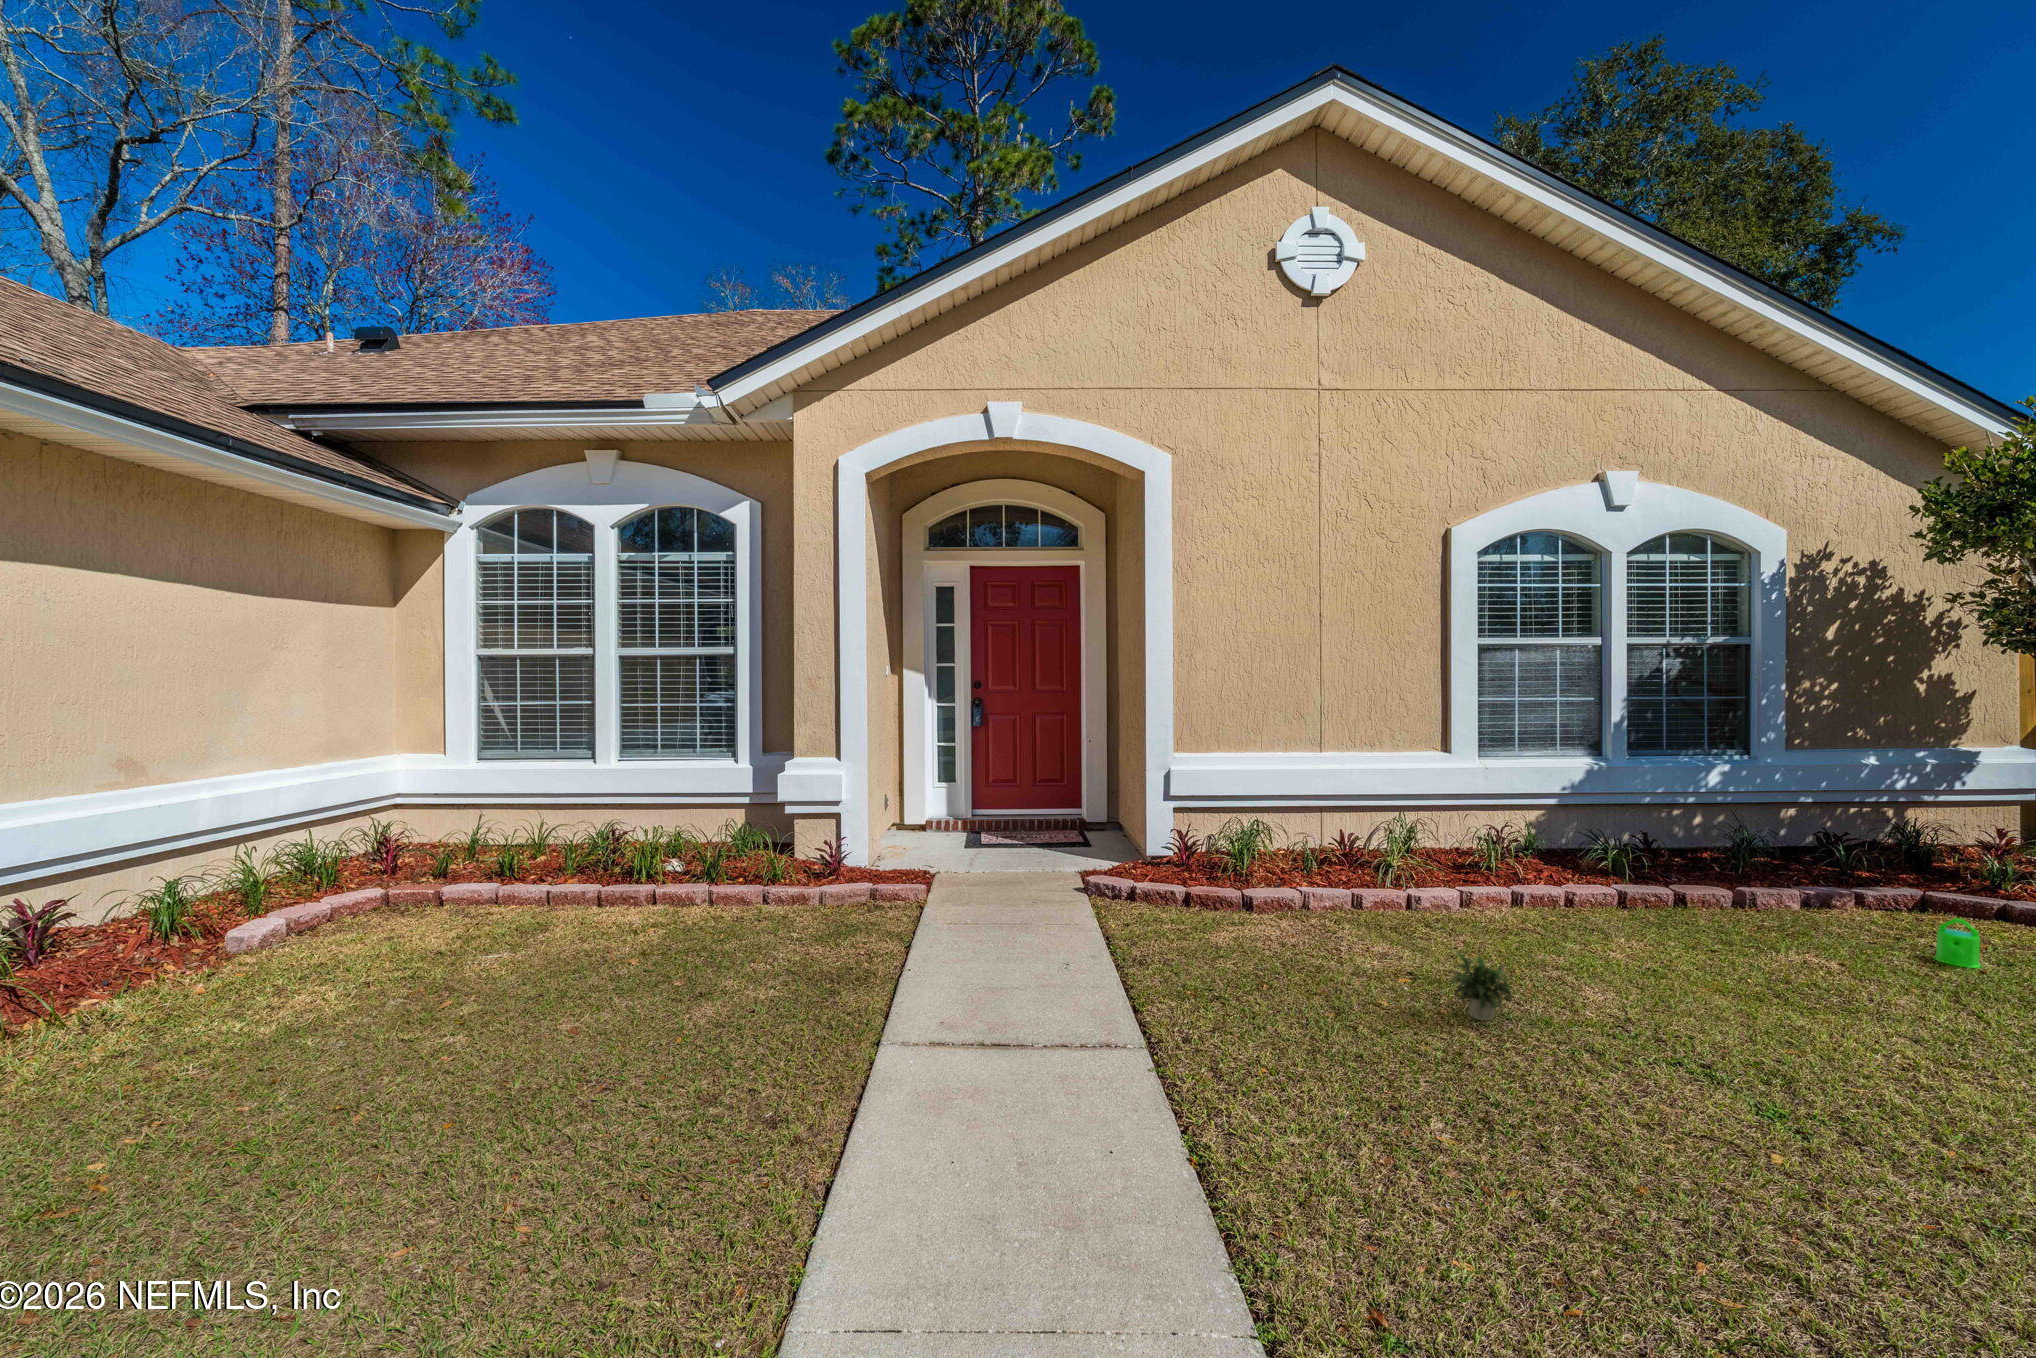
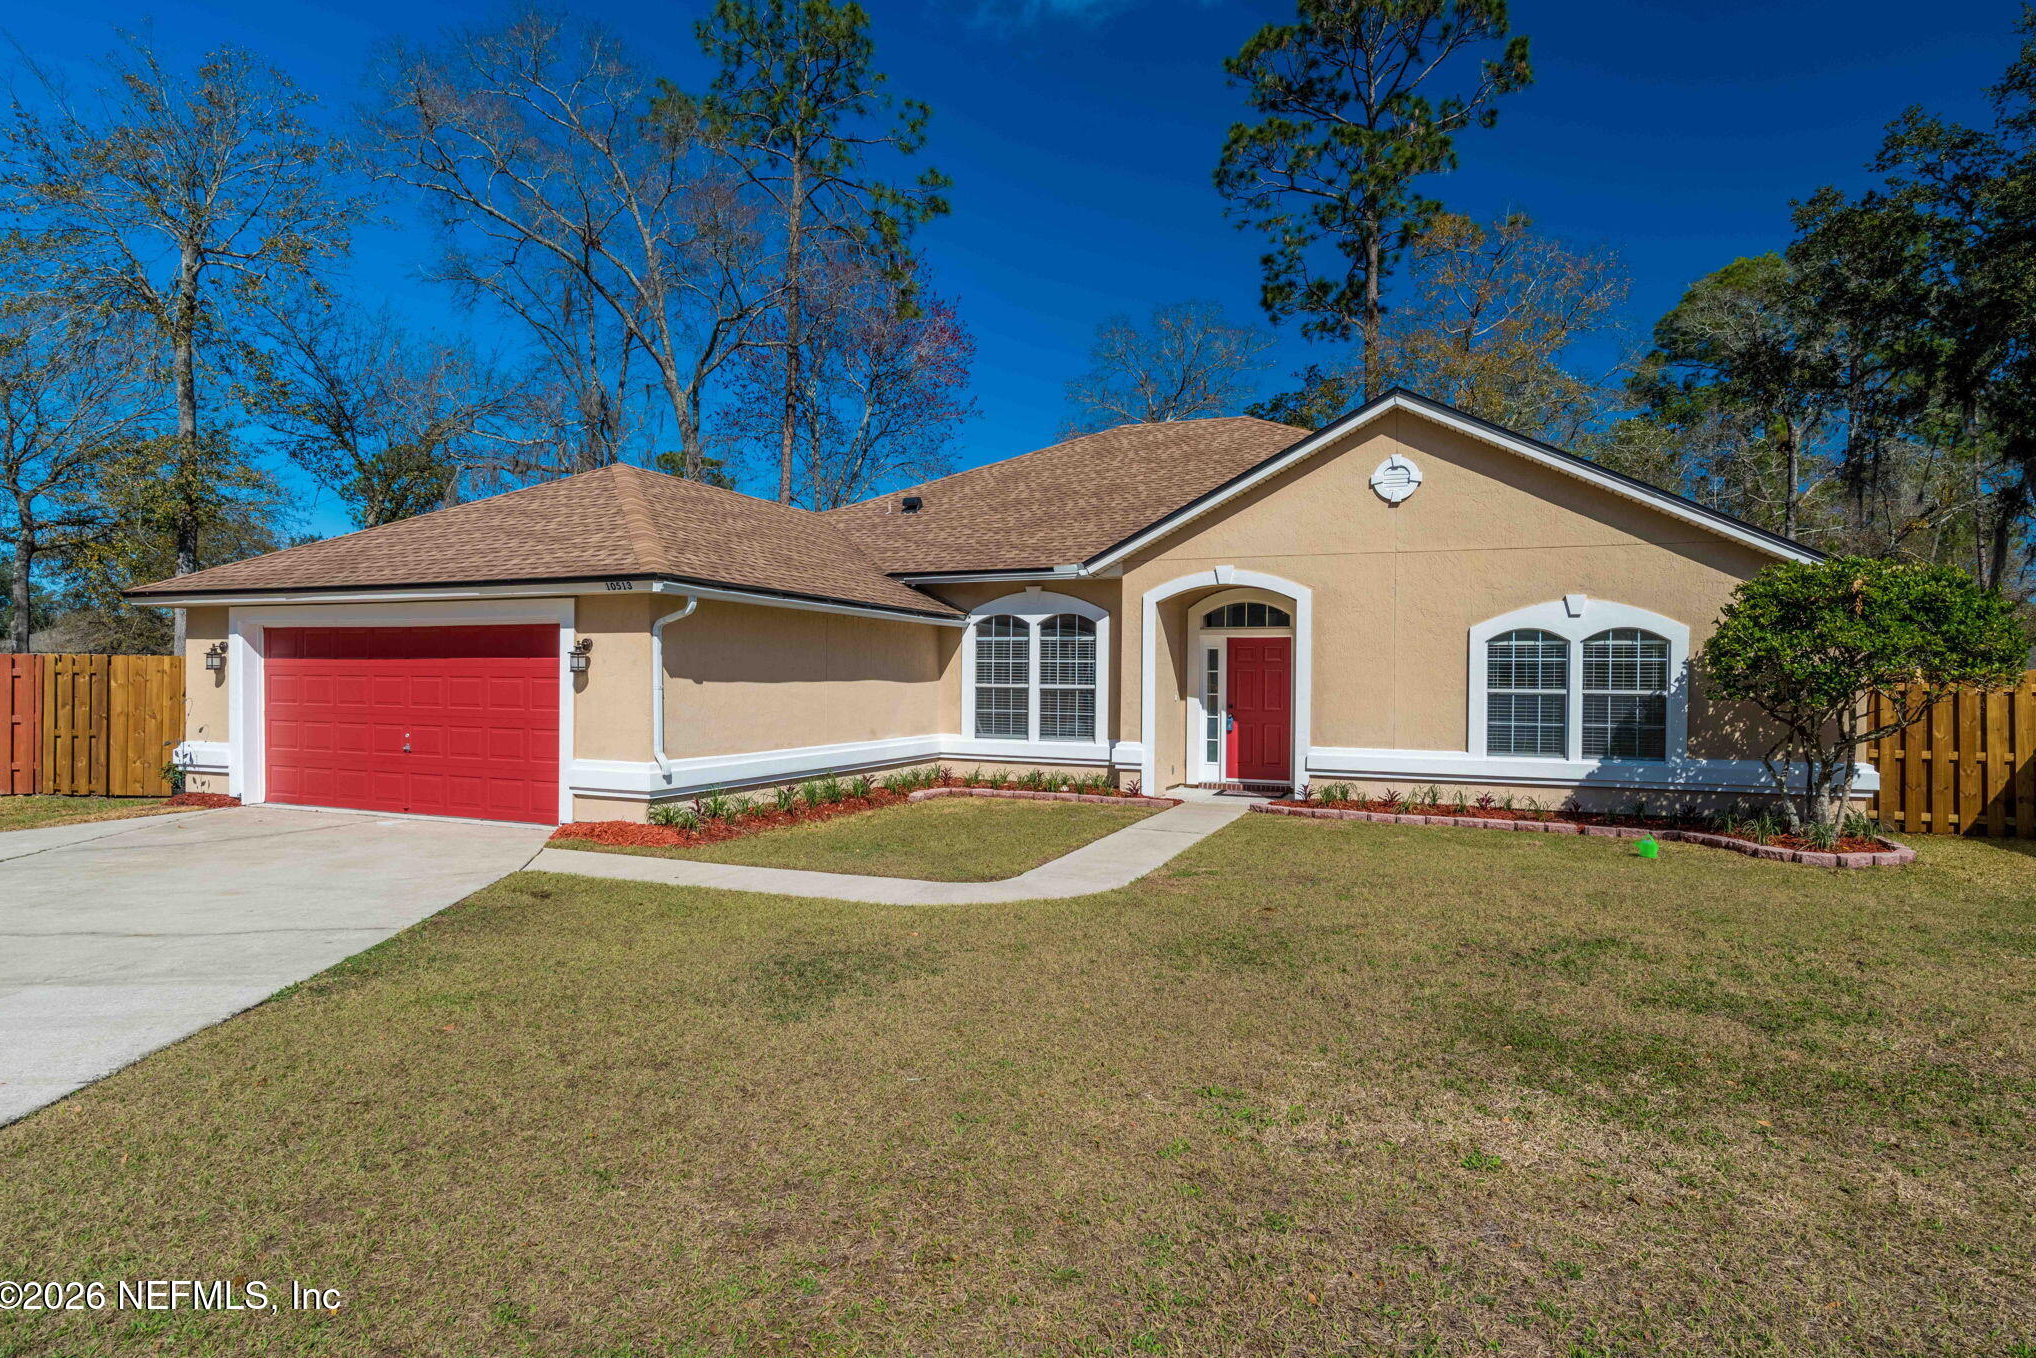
potted plant: present [1450,952,1512,1021] -> none [1352,821,1379,847]

